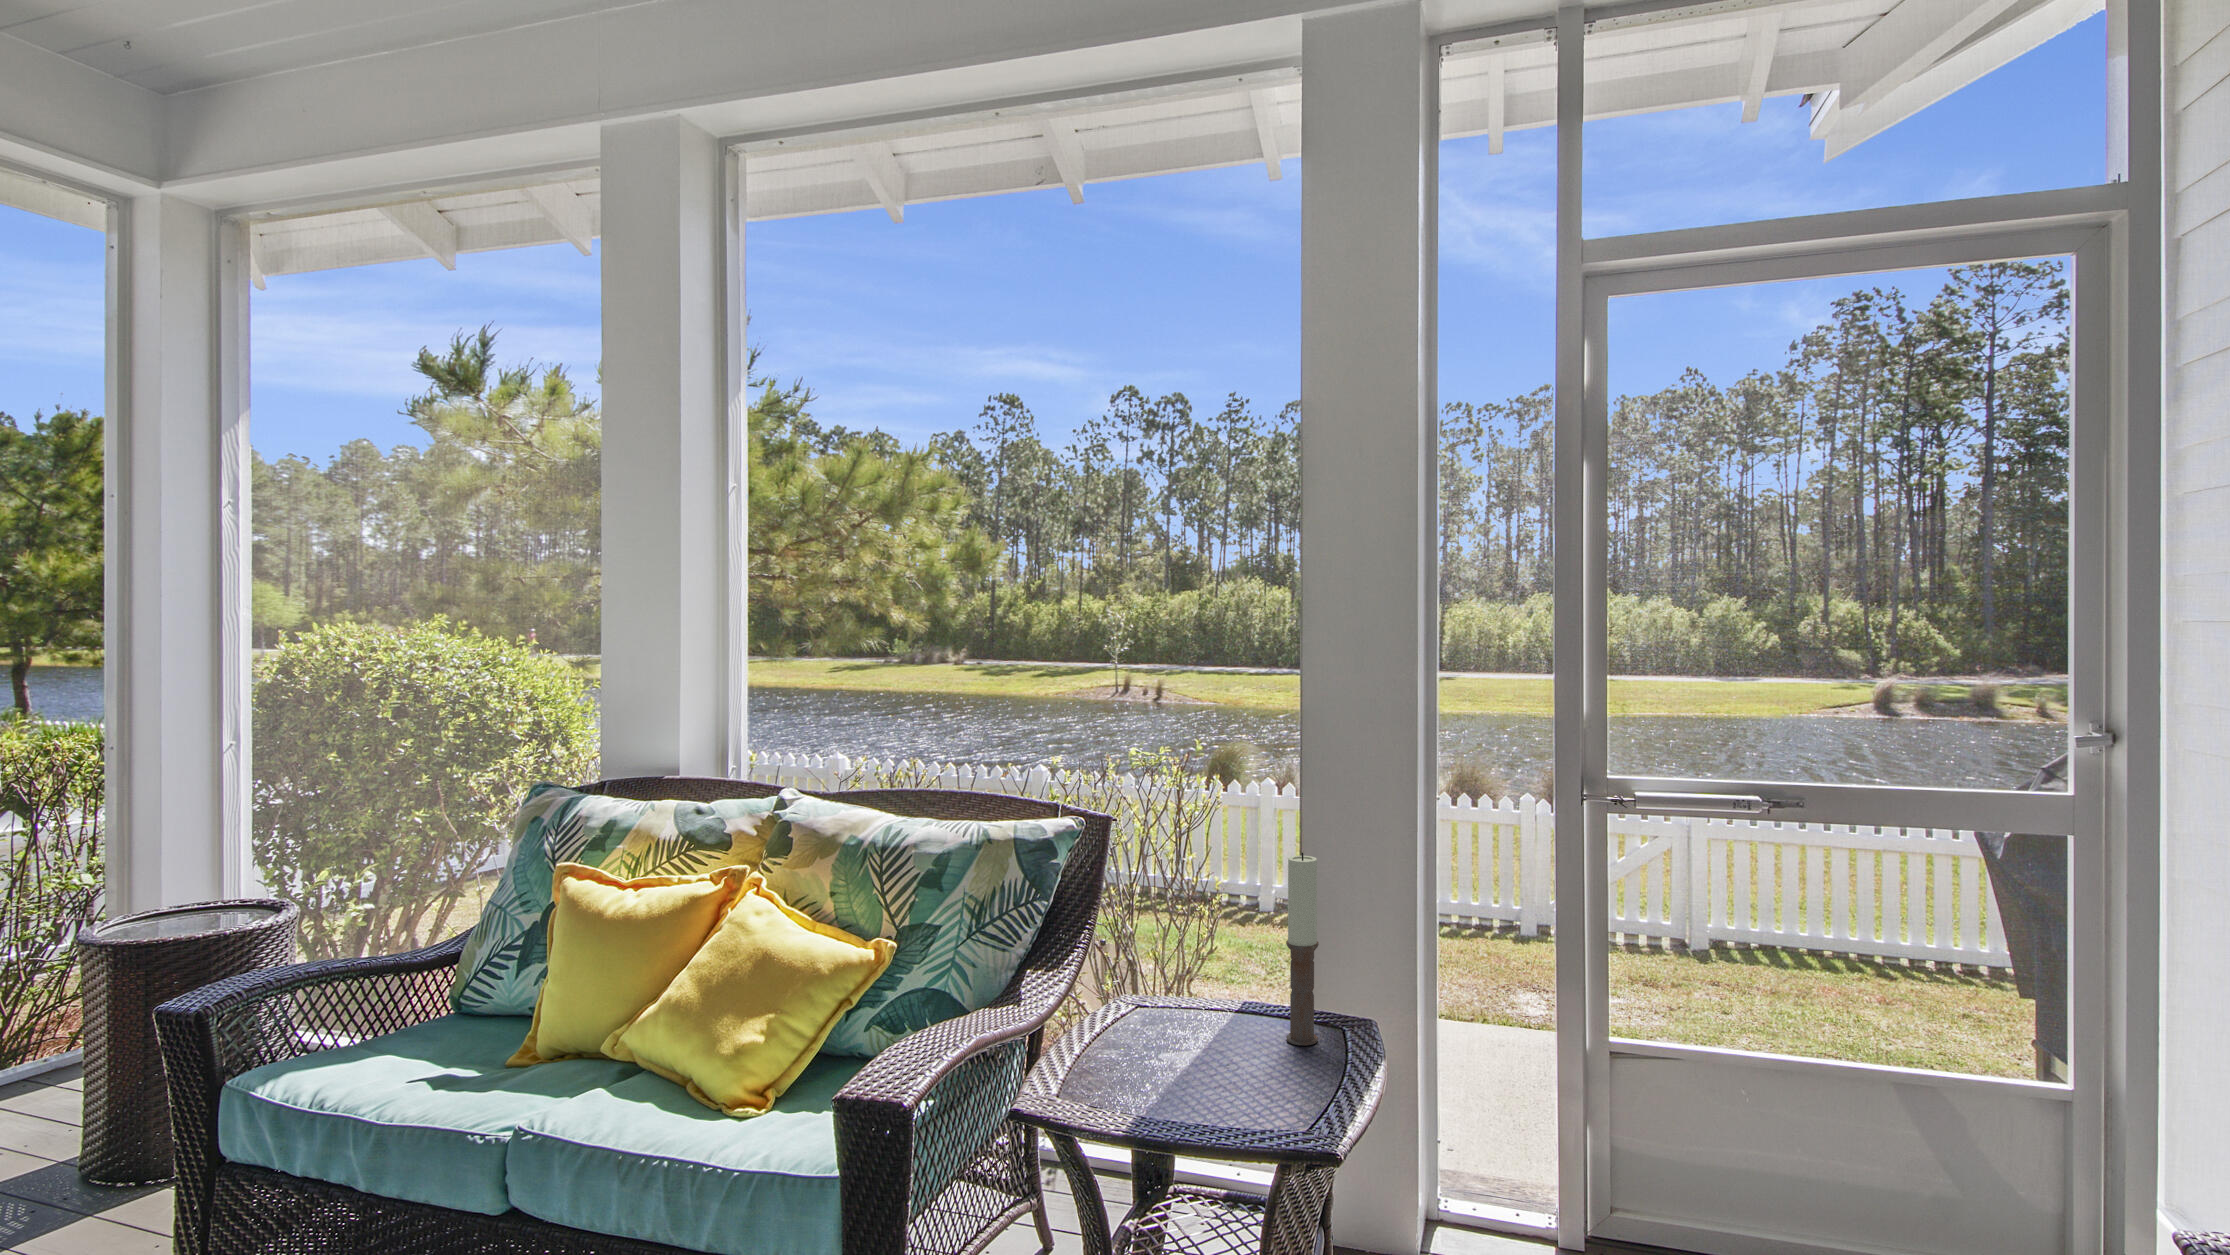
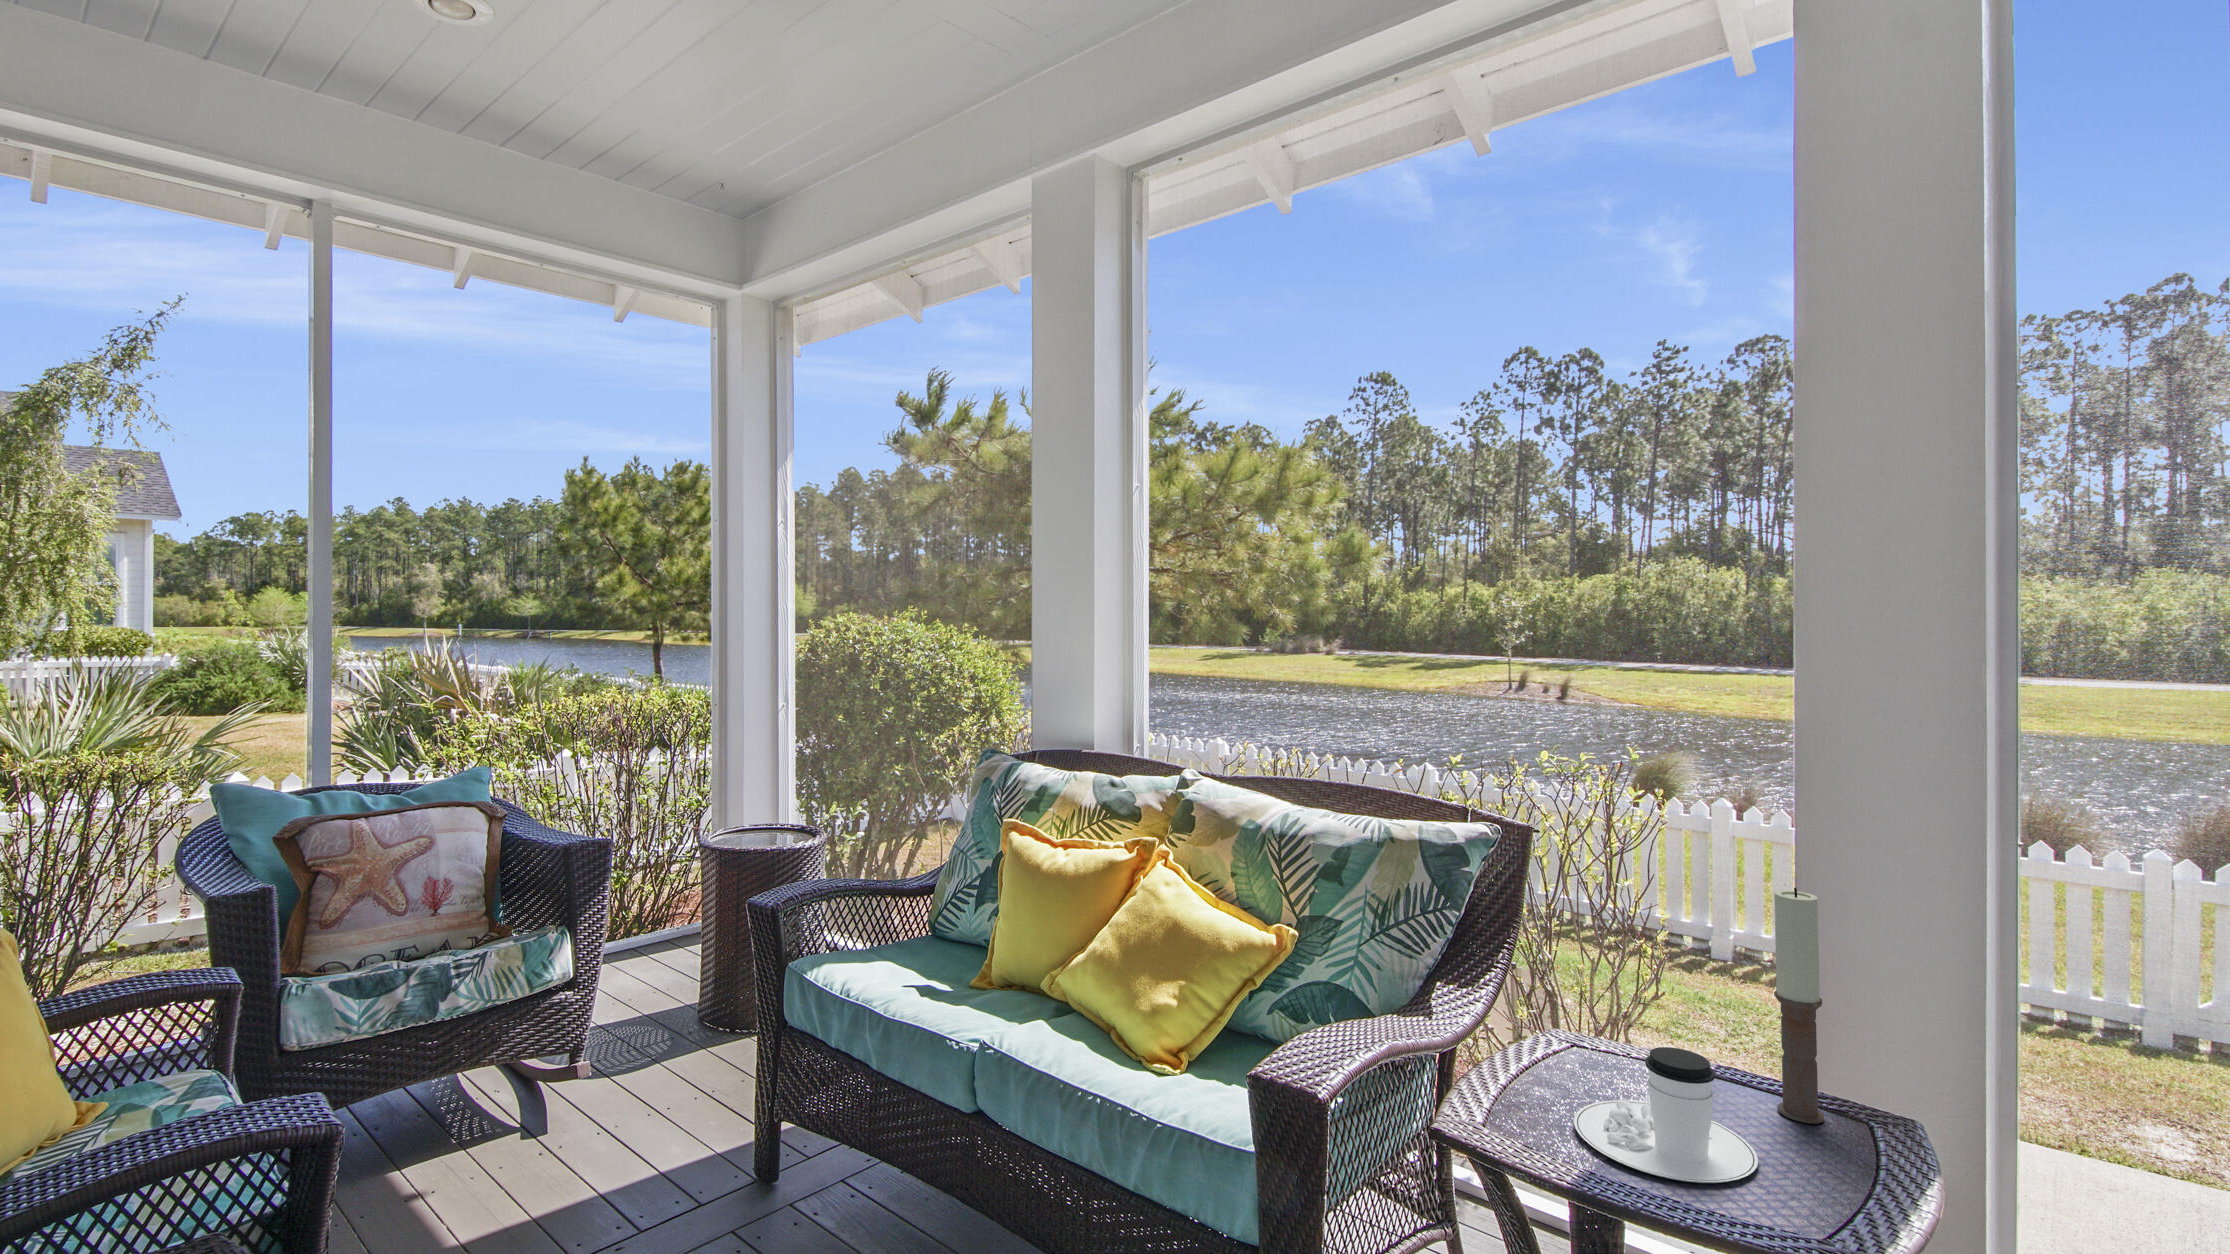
coffee cup: none [1129,997,1264,1106] -> present [1574,1047,1758,1183]

